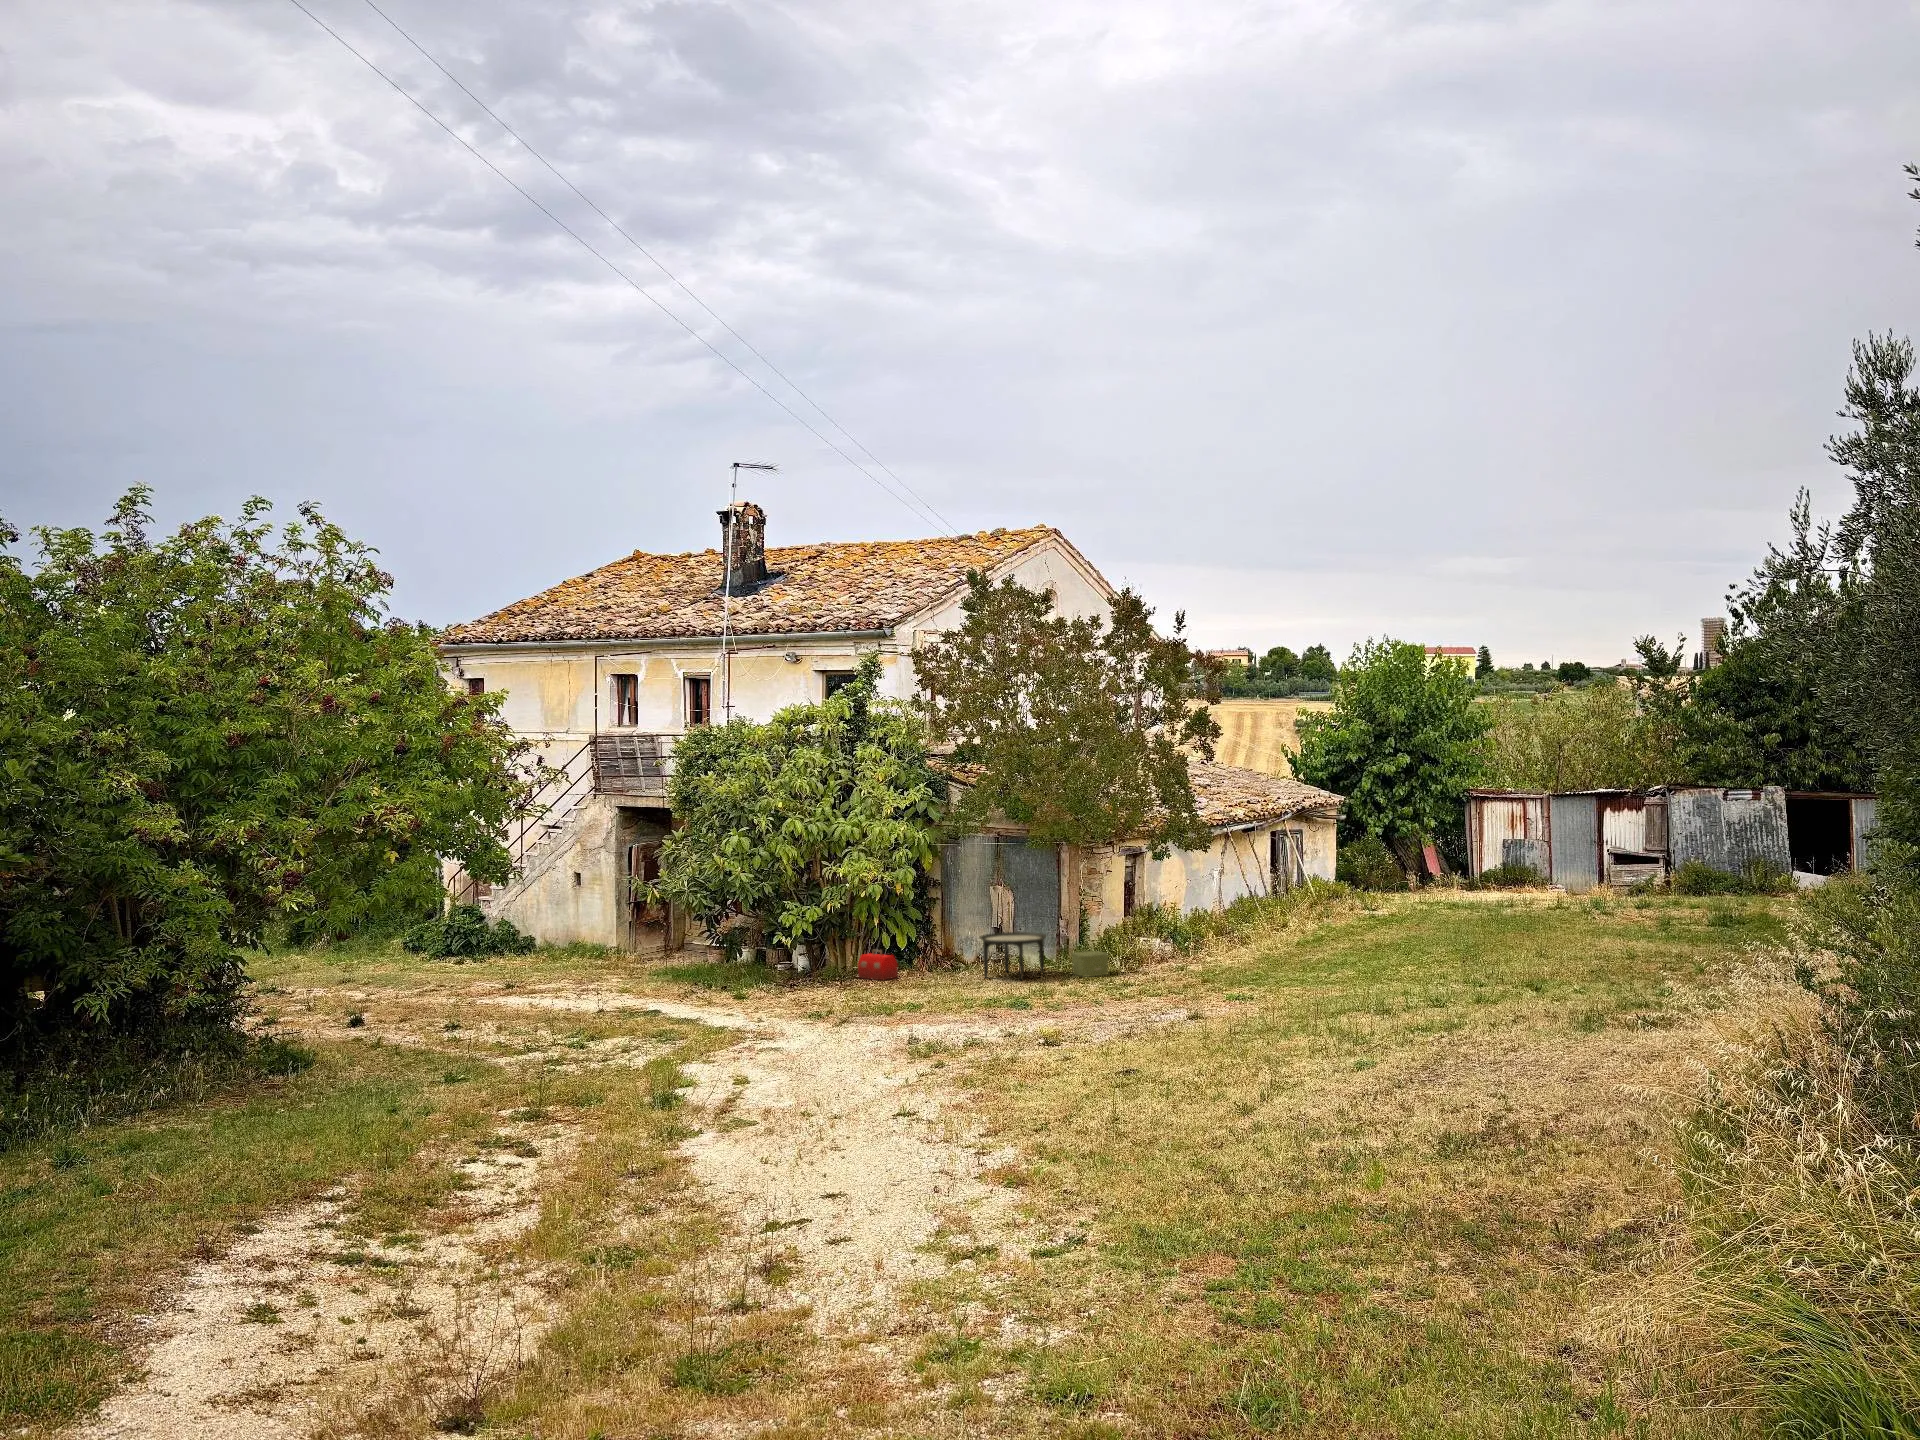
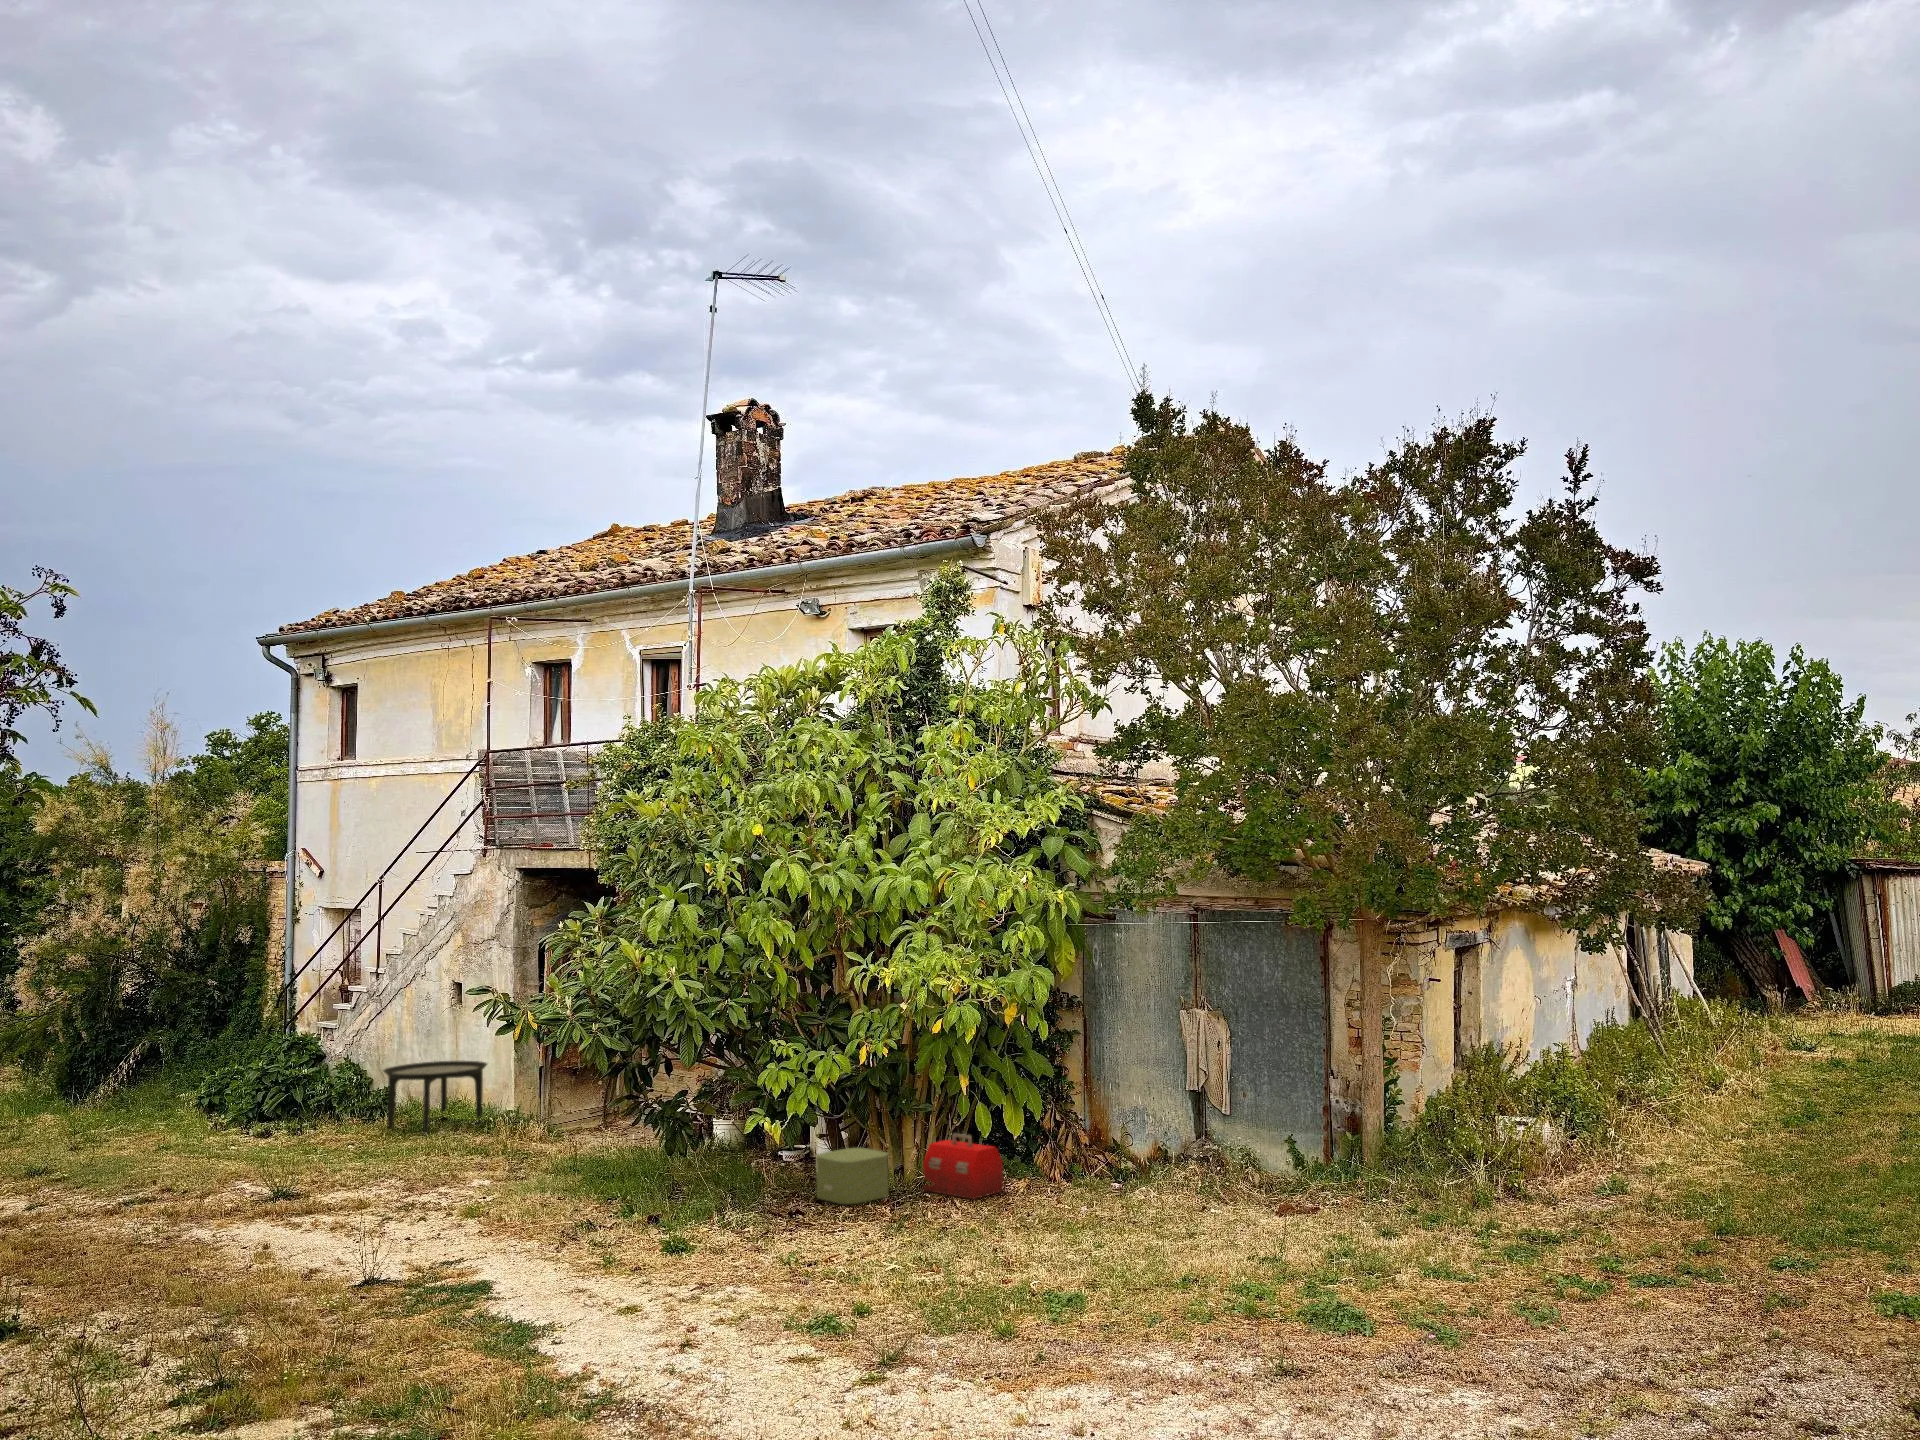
round table: present [980,932,1046,980] -> present [384,1061,487,1134]
storage box: present [1072,951,1108,977] -> present [816,1148,888,1204]

